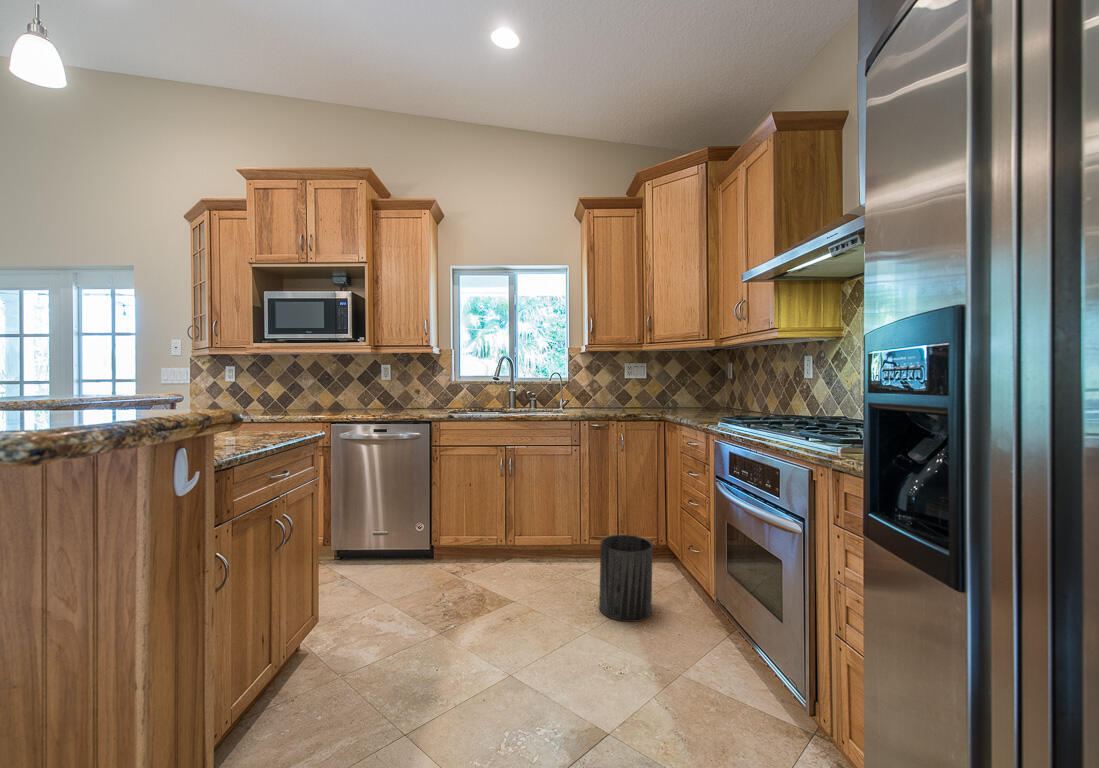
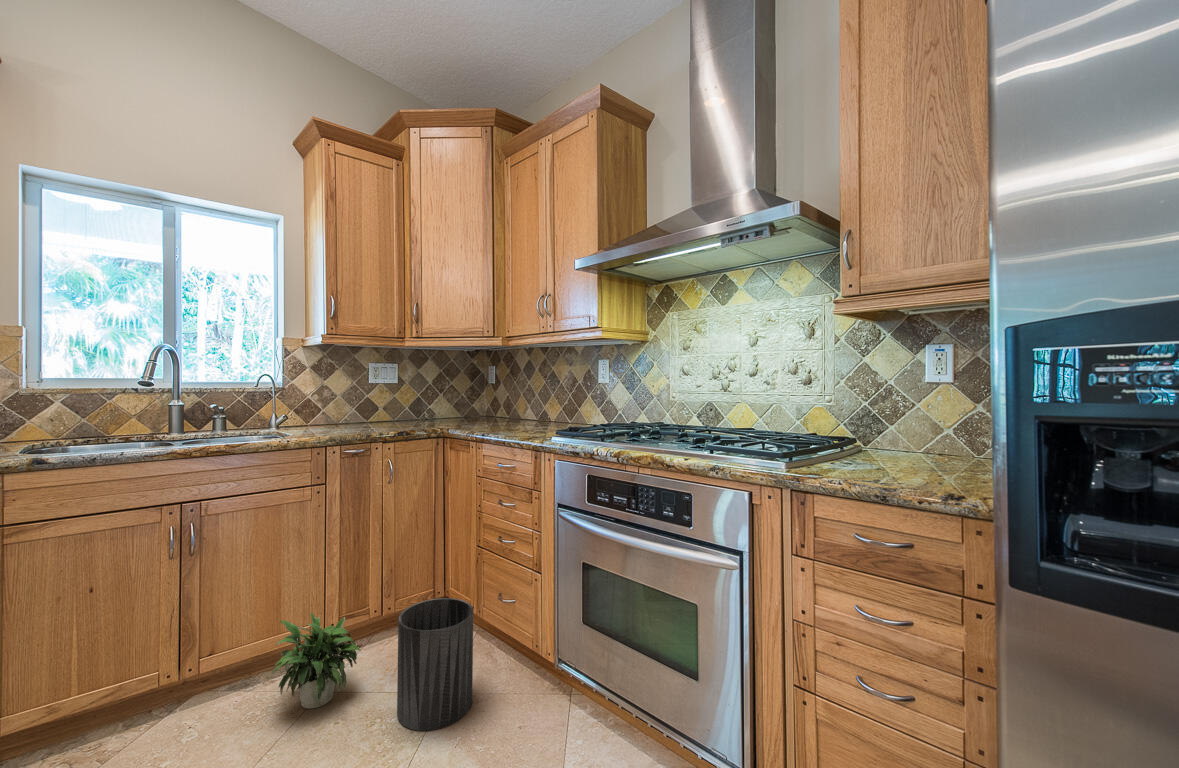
potted plant: none [537,526,588,585] -> present [272,612,360,709]

